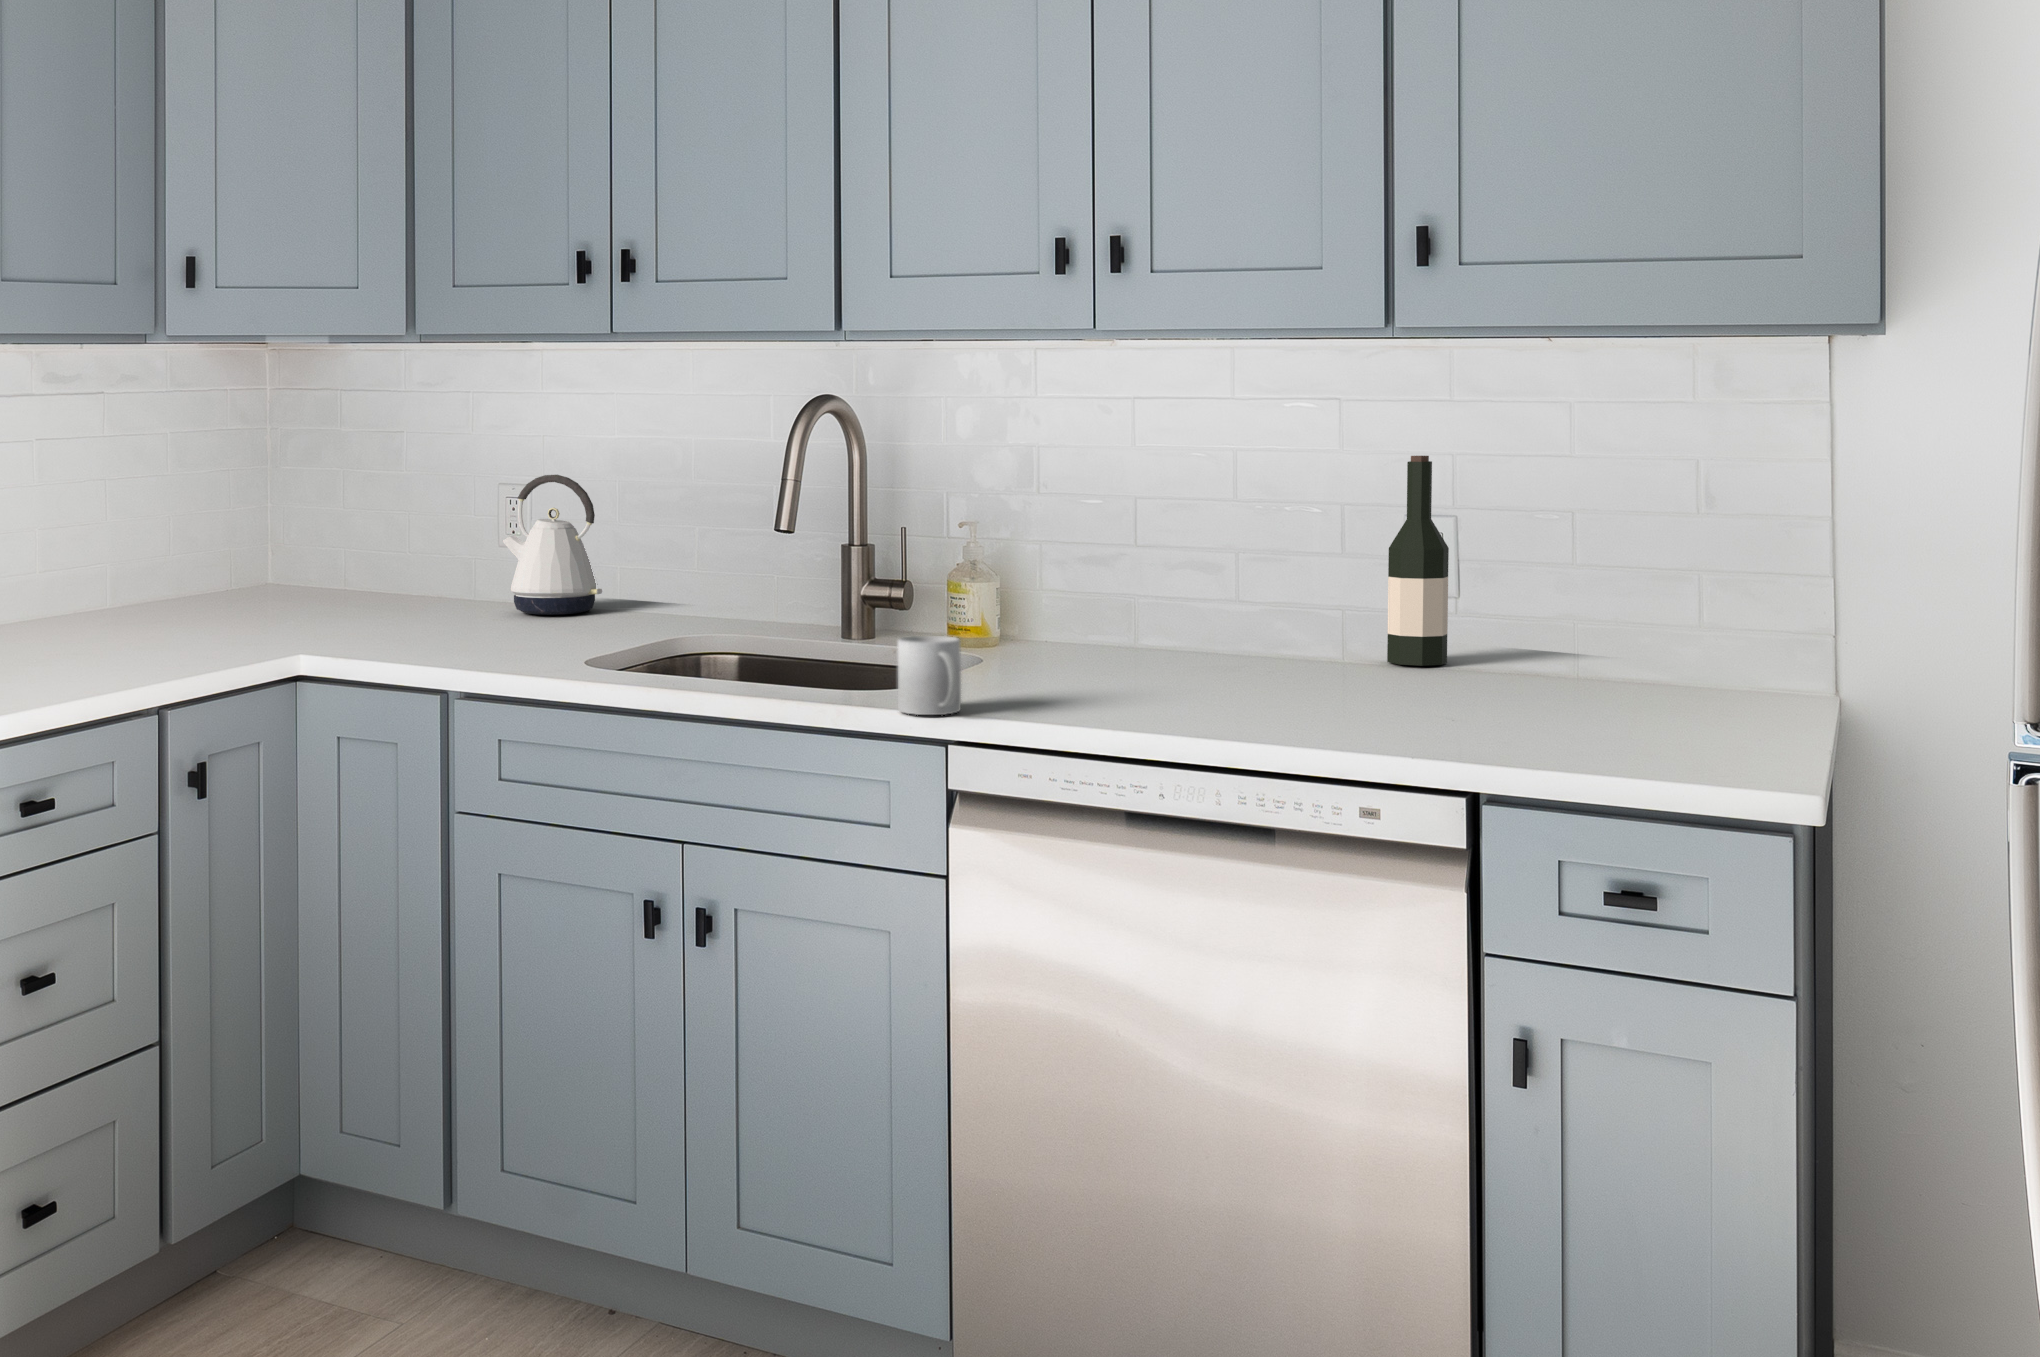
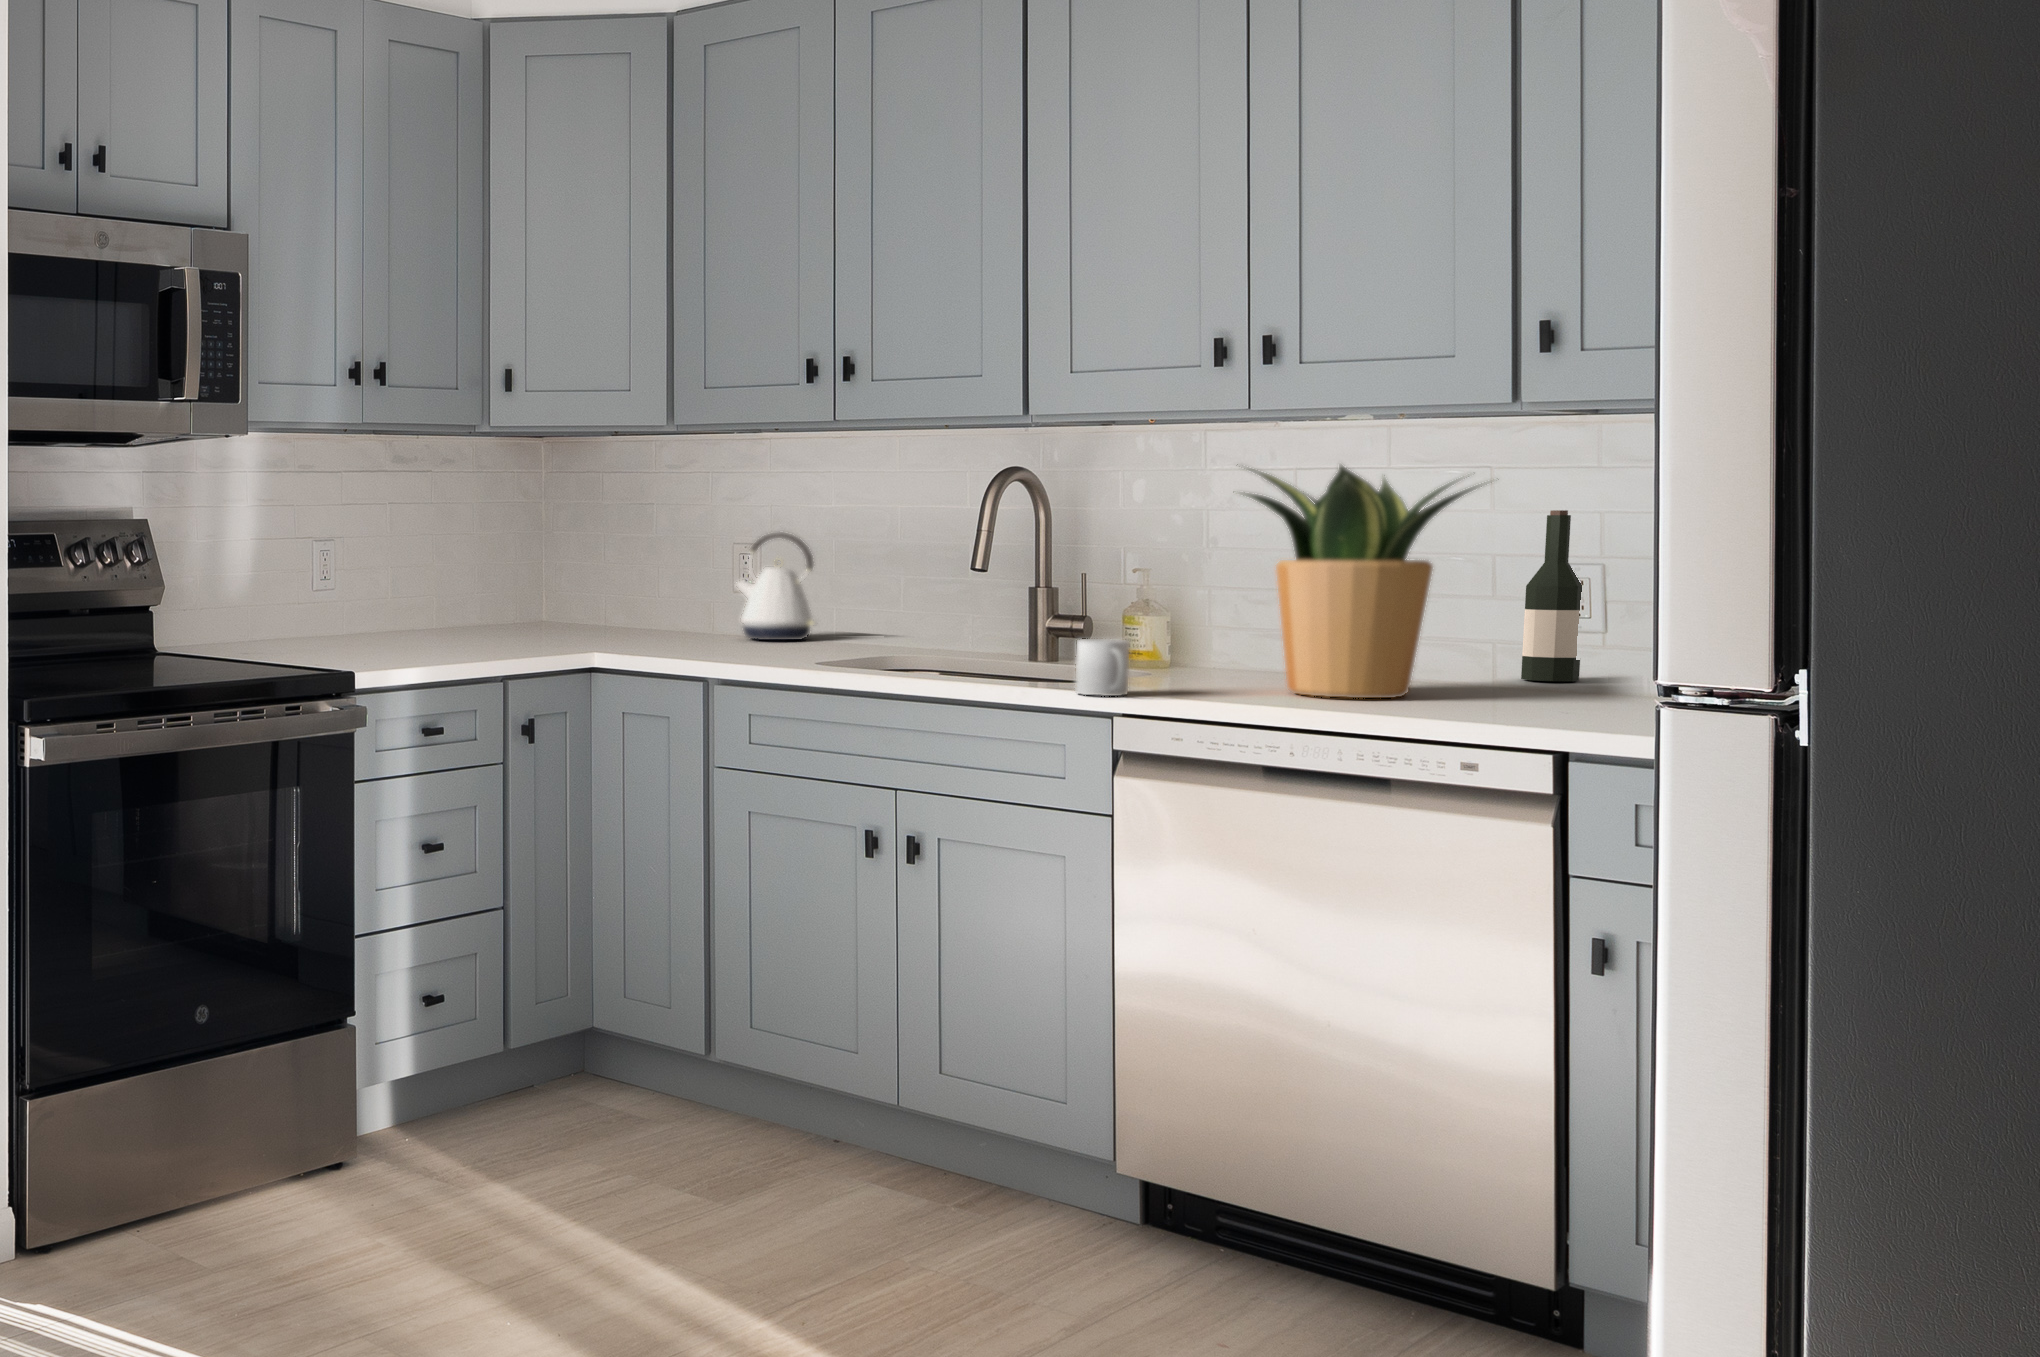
potted plant: none [1072,403,1374,708] -> present [1237,464,1482,698]

